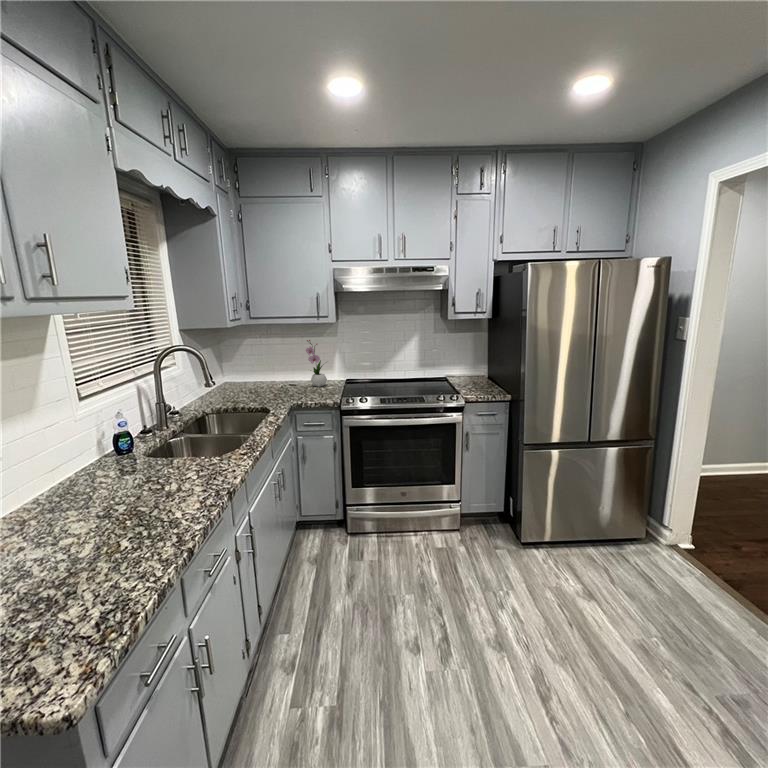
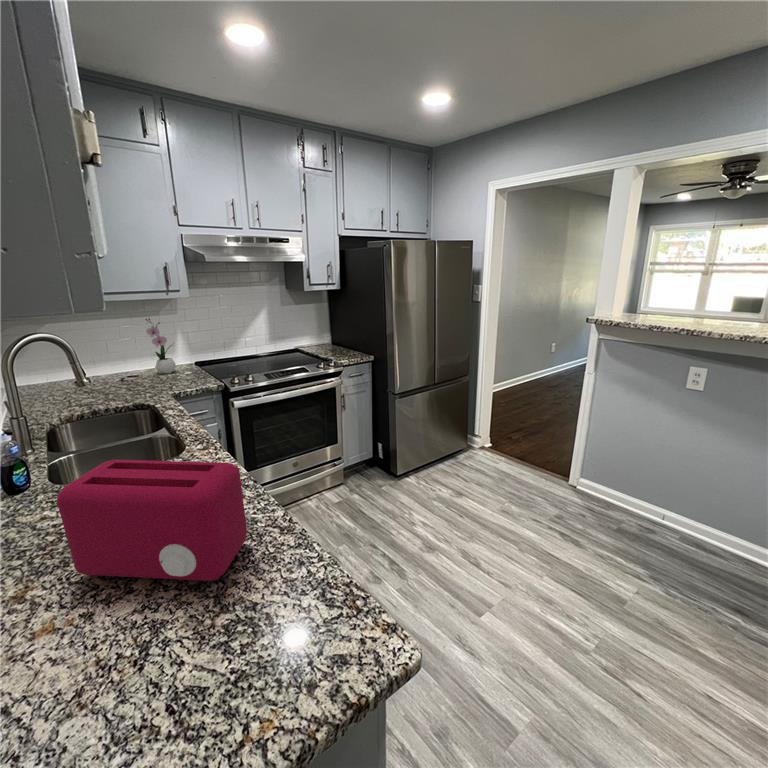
toaster: none [39,449,139,560] -> present [57,460,247,581]

